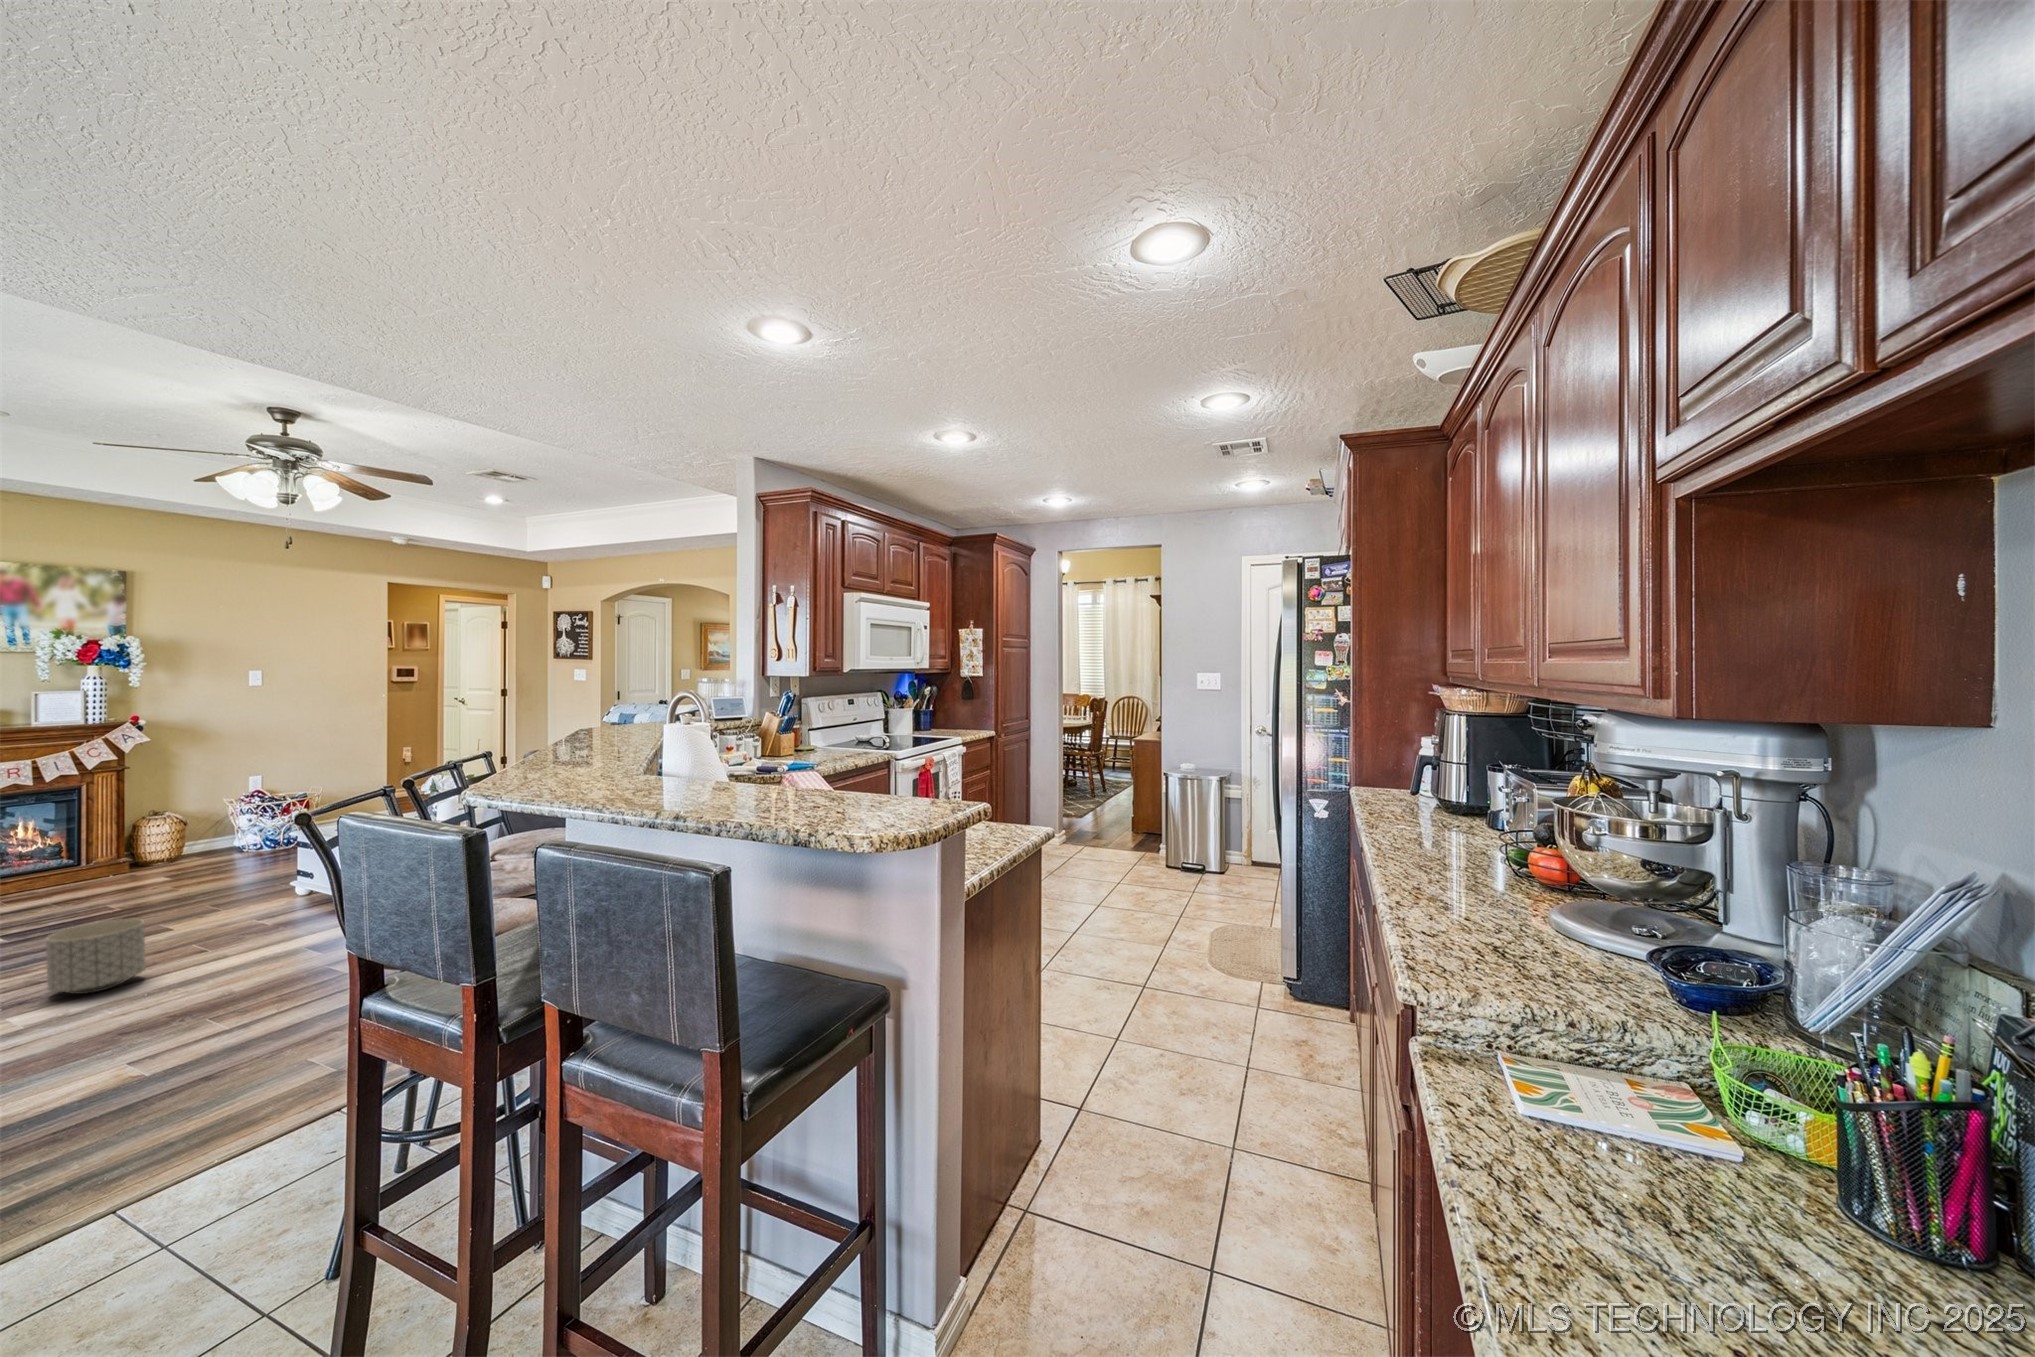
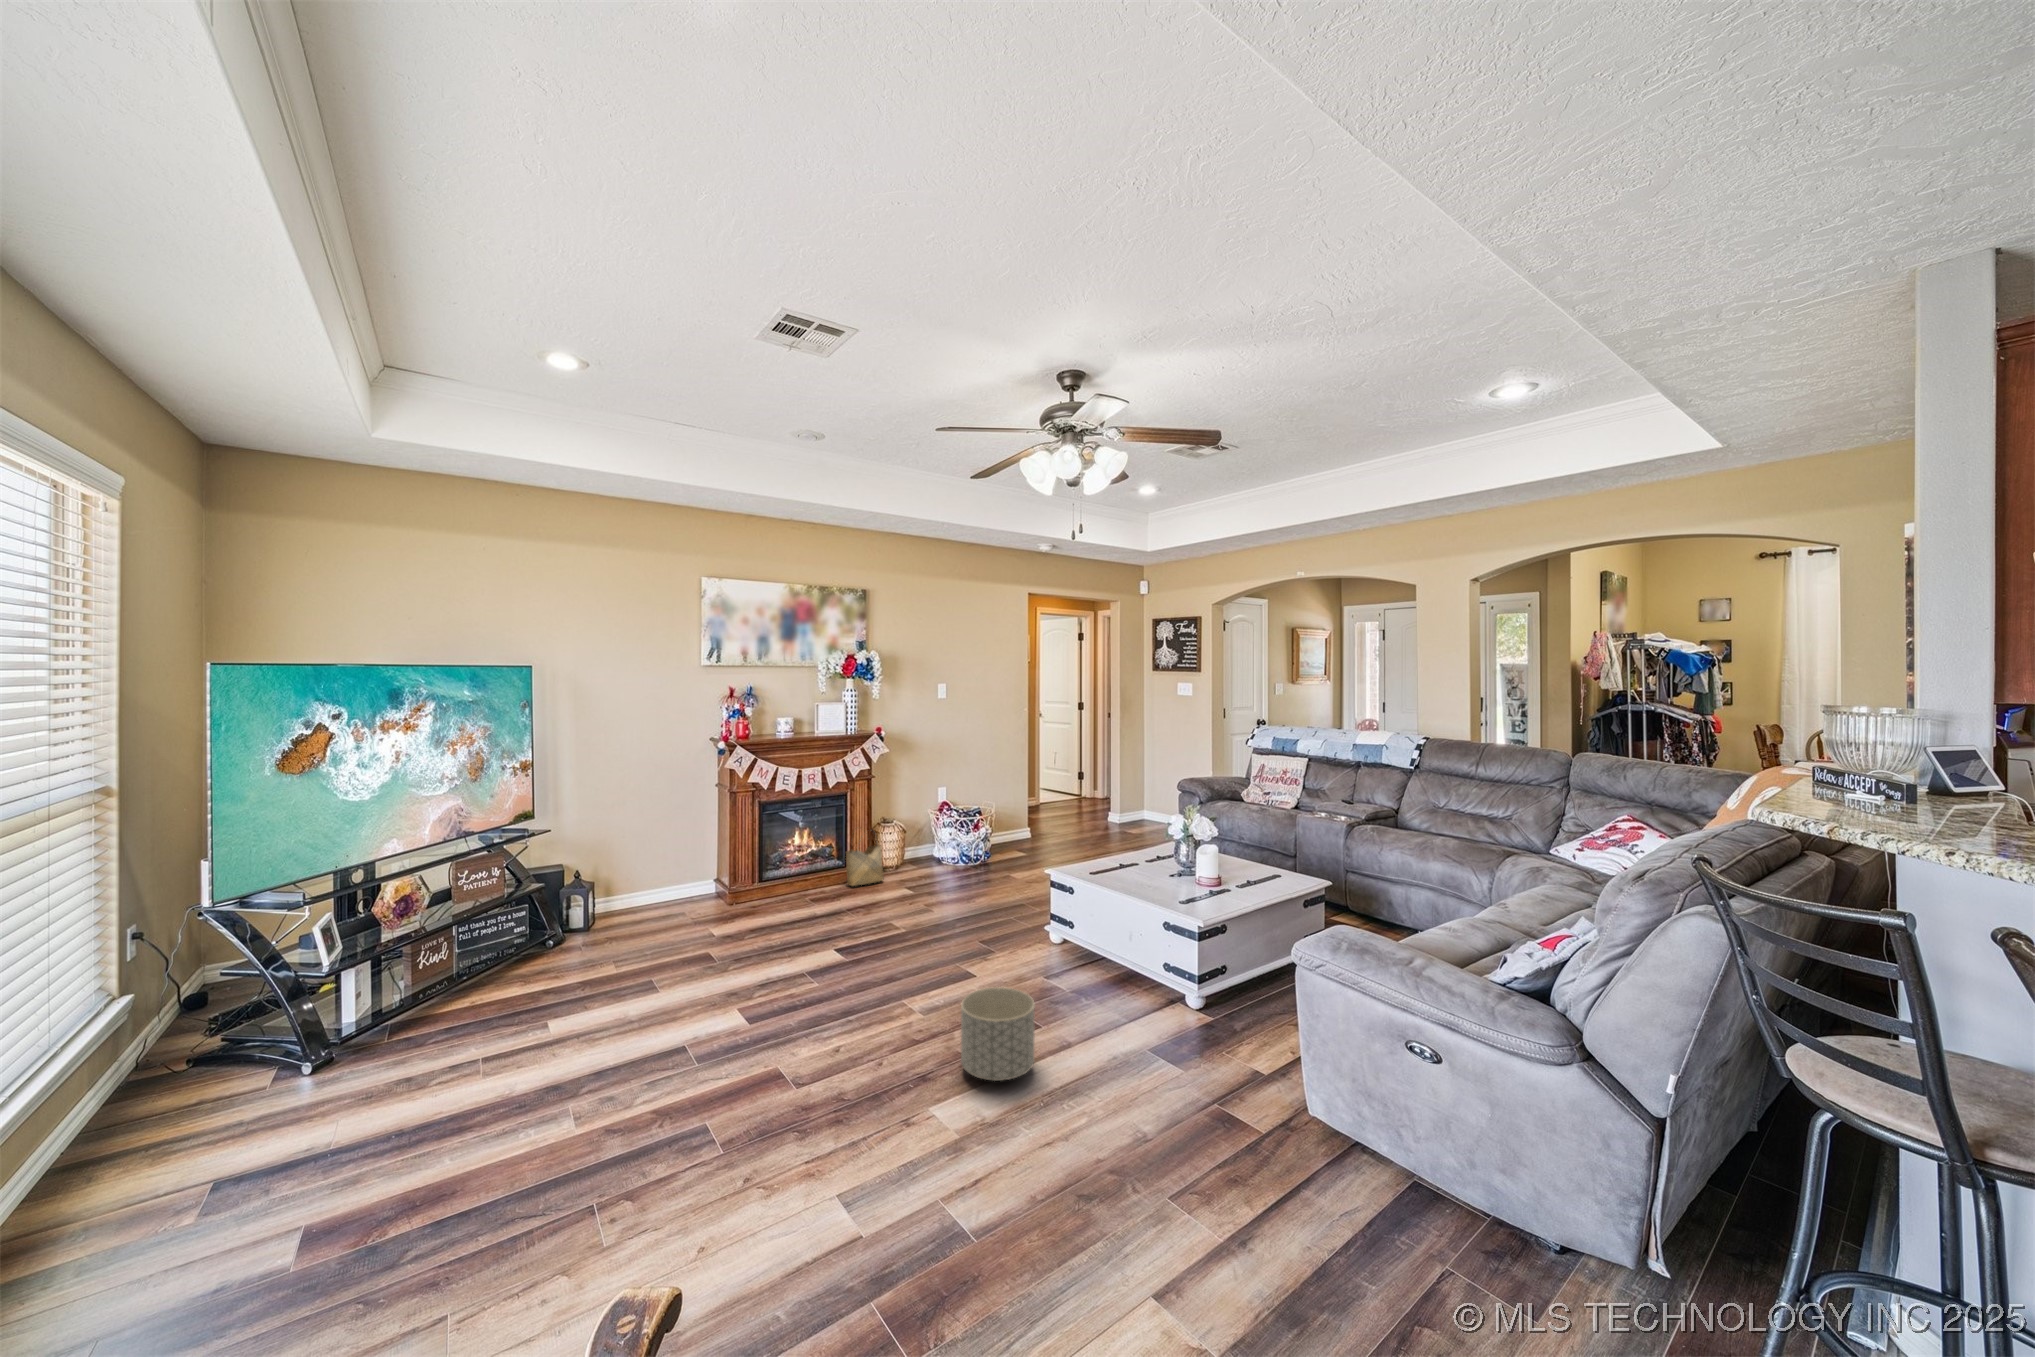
woven basket: none [75,820,140,882] -> present [846,836,884,886]

